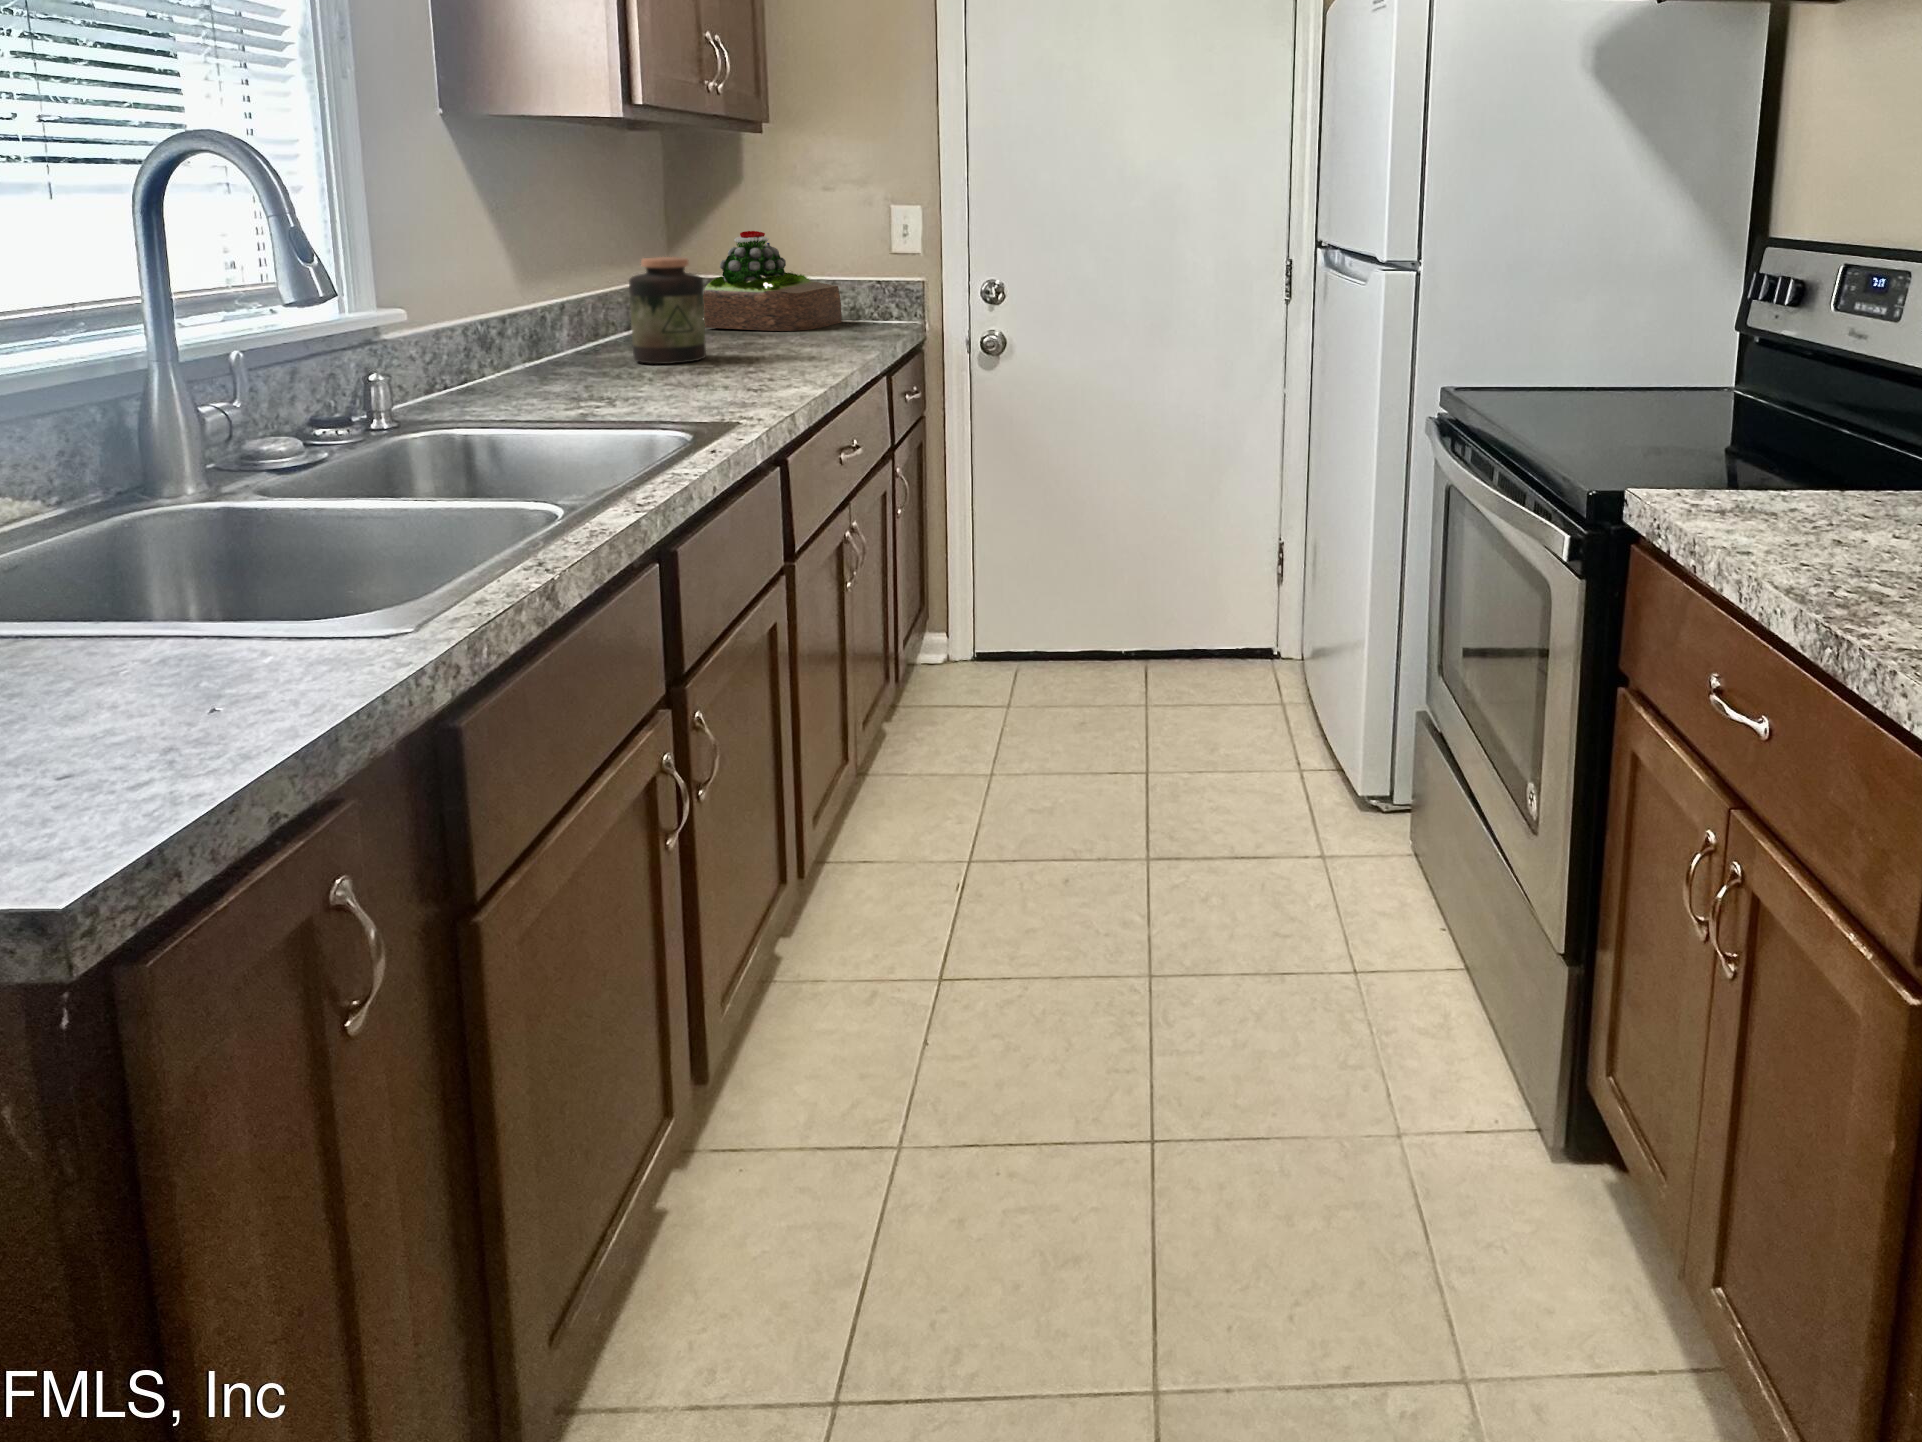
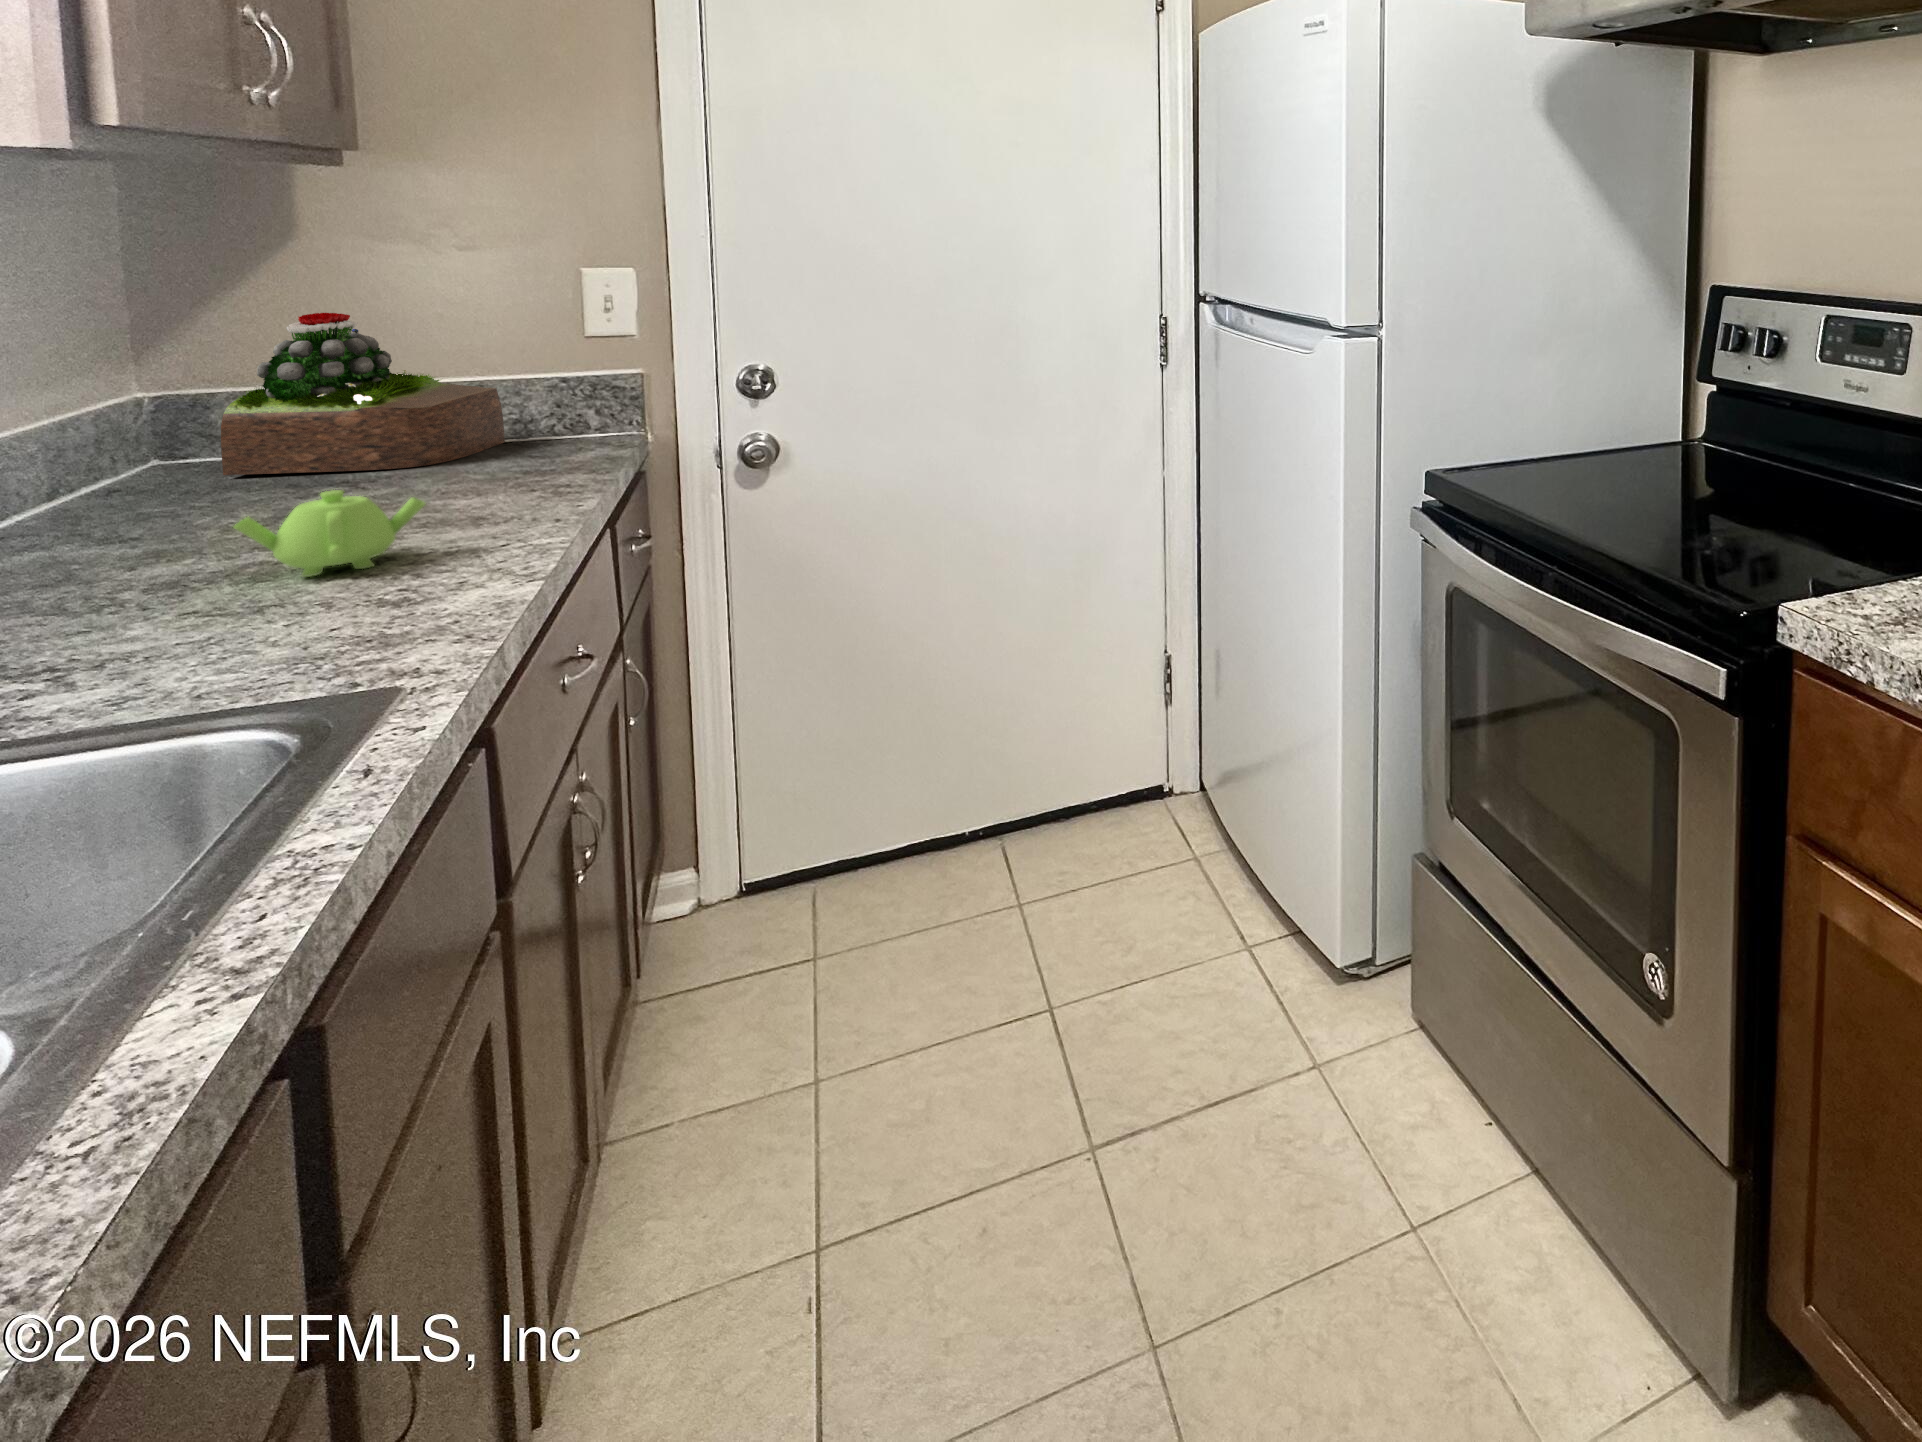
jar: present [629,257,706,364] -> none [64,375,251,568]
teapot: none [692,327,779,375] -> present [234,490,425,577]

